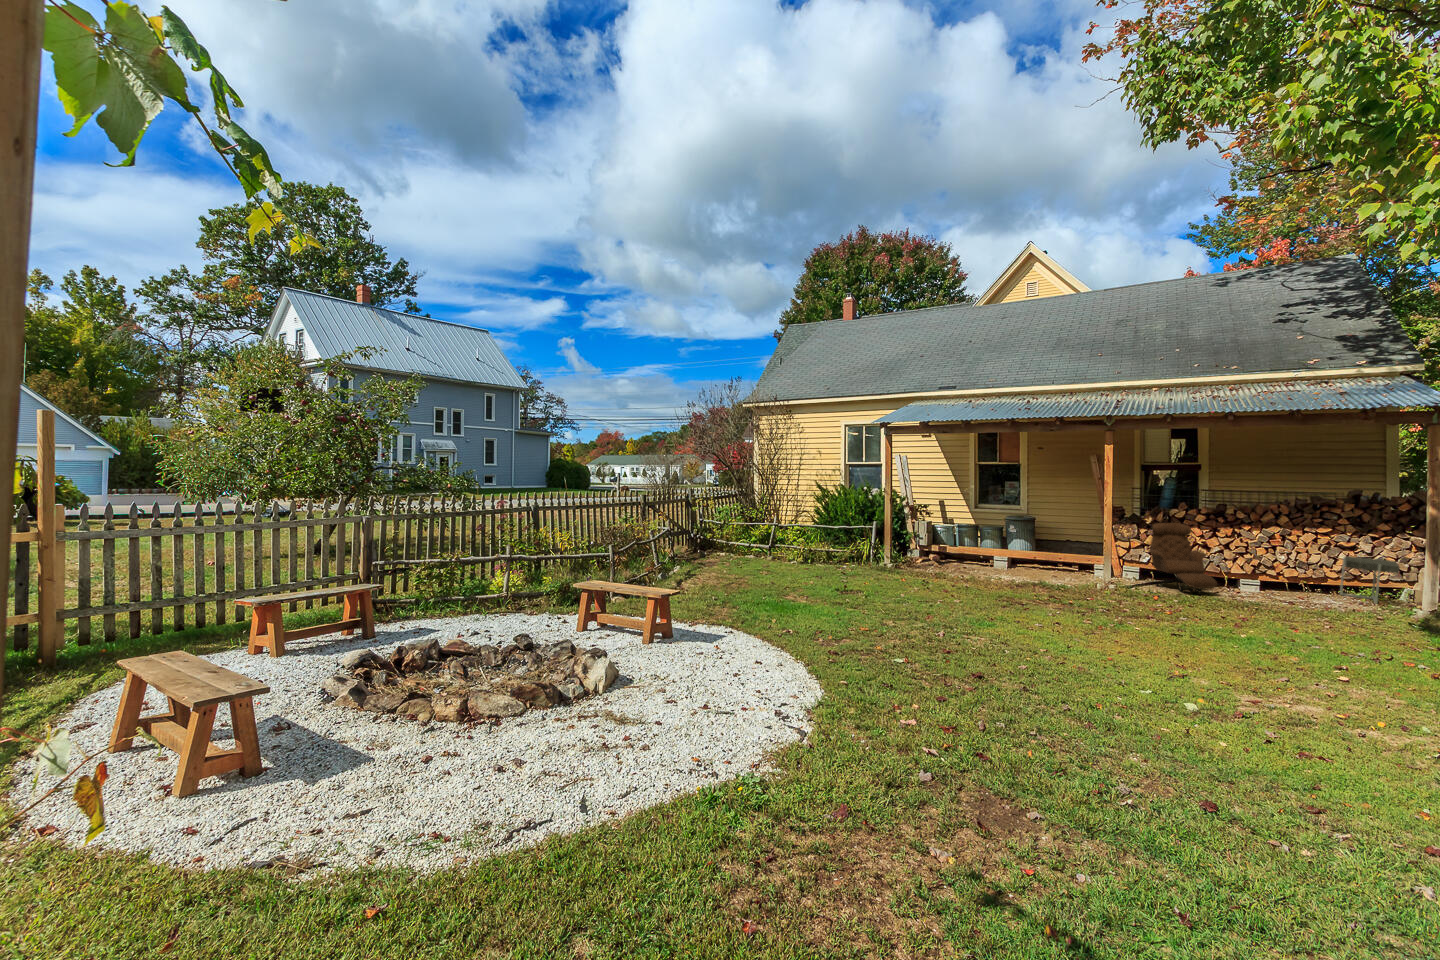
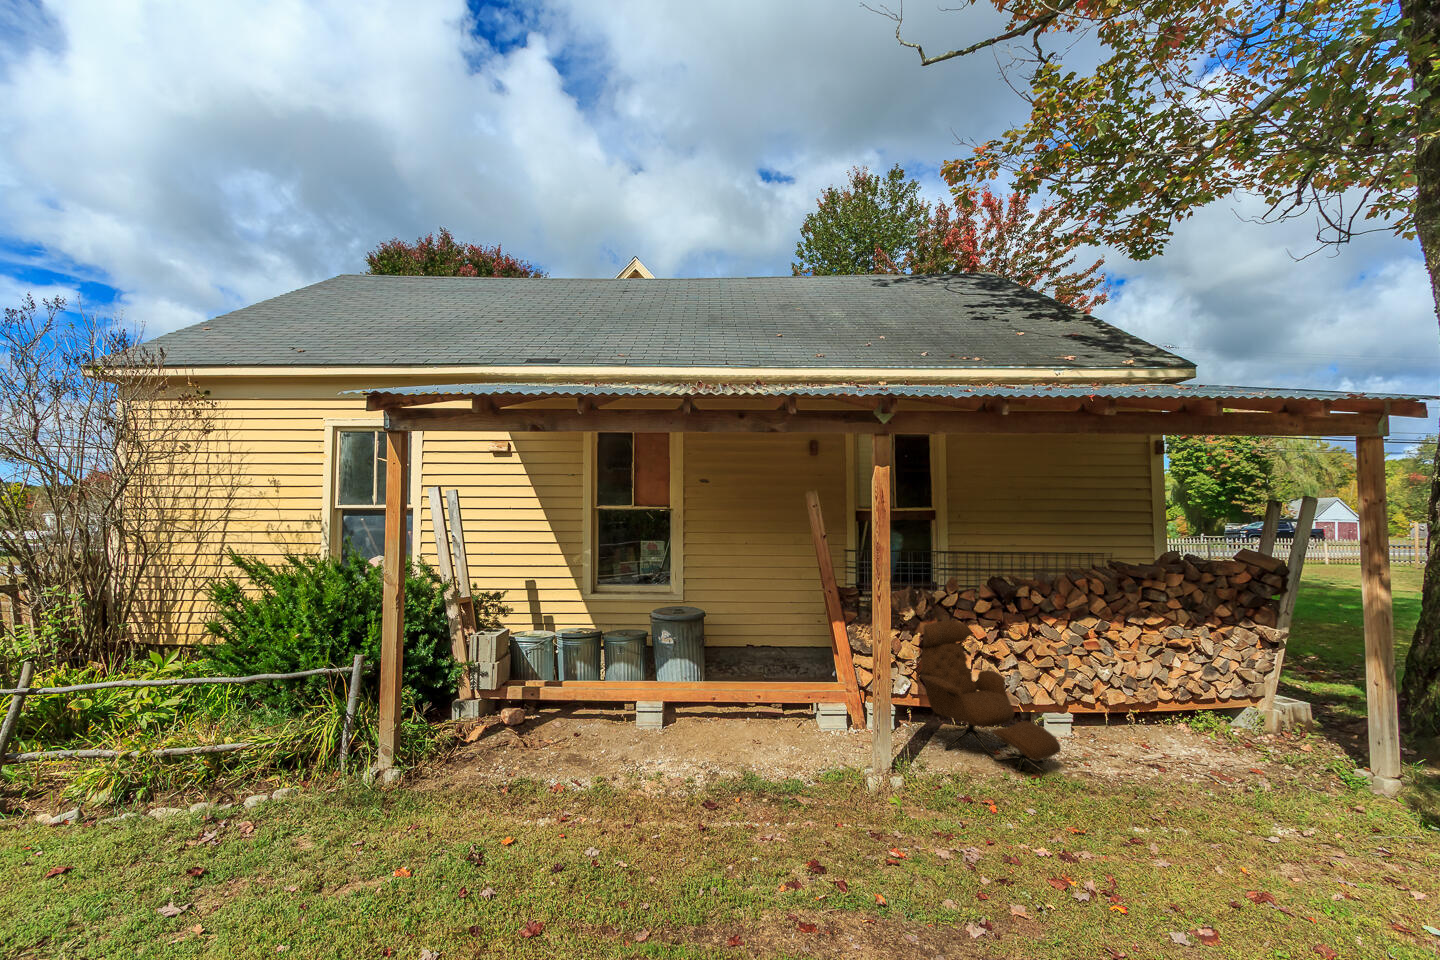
side table: present [1340,556,1400,604] -> none [1182,664,1297,753]

